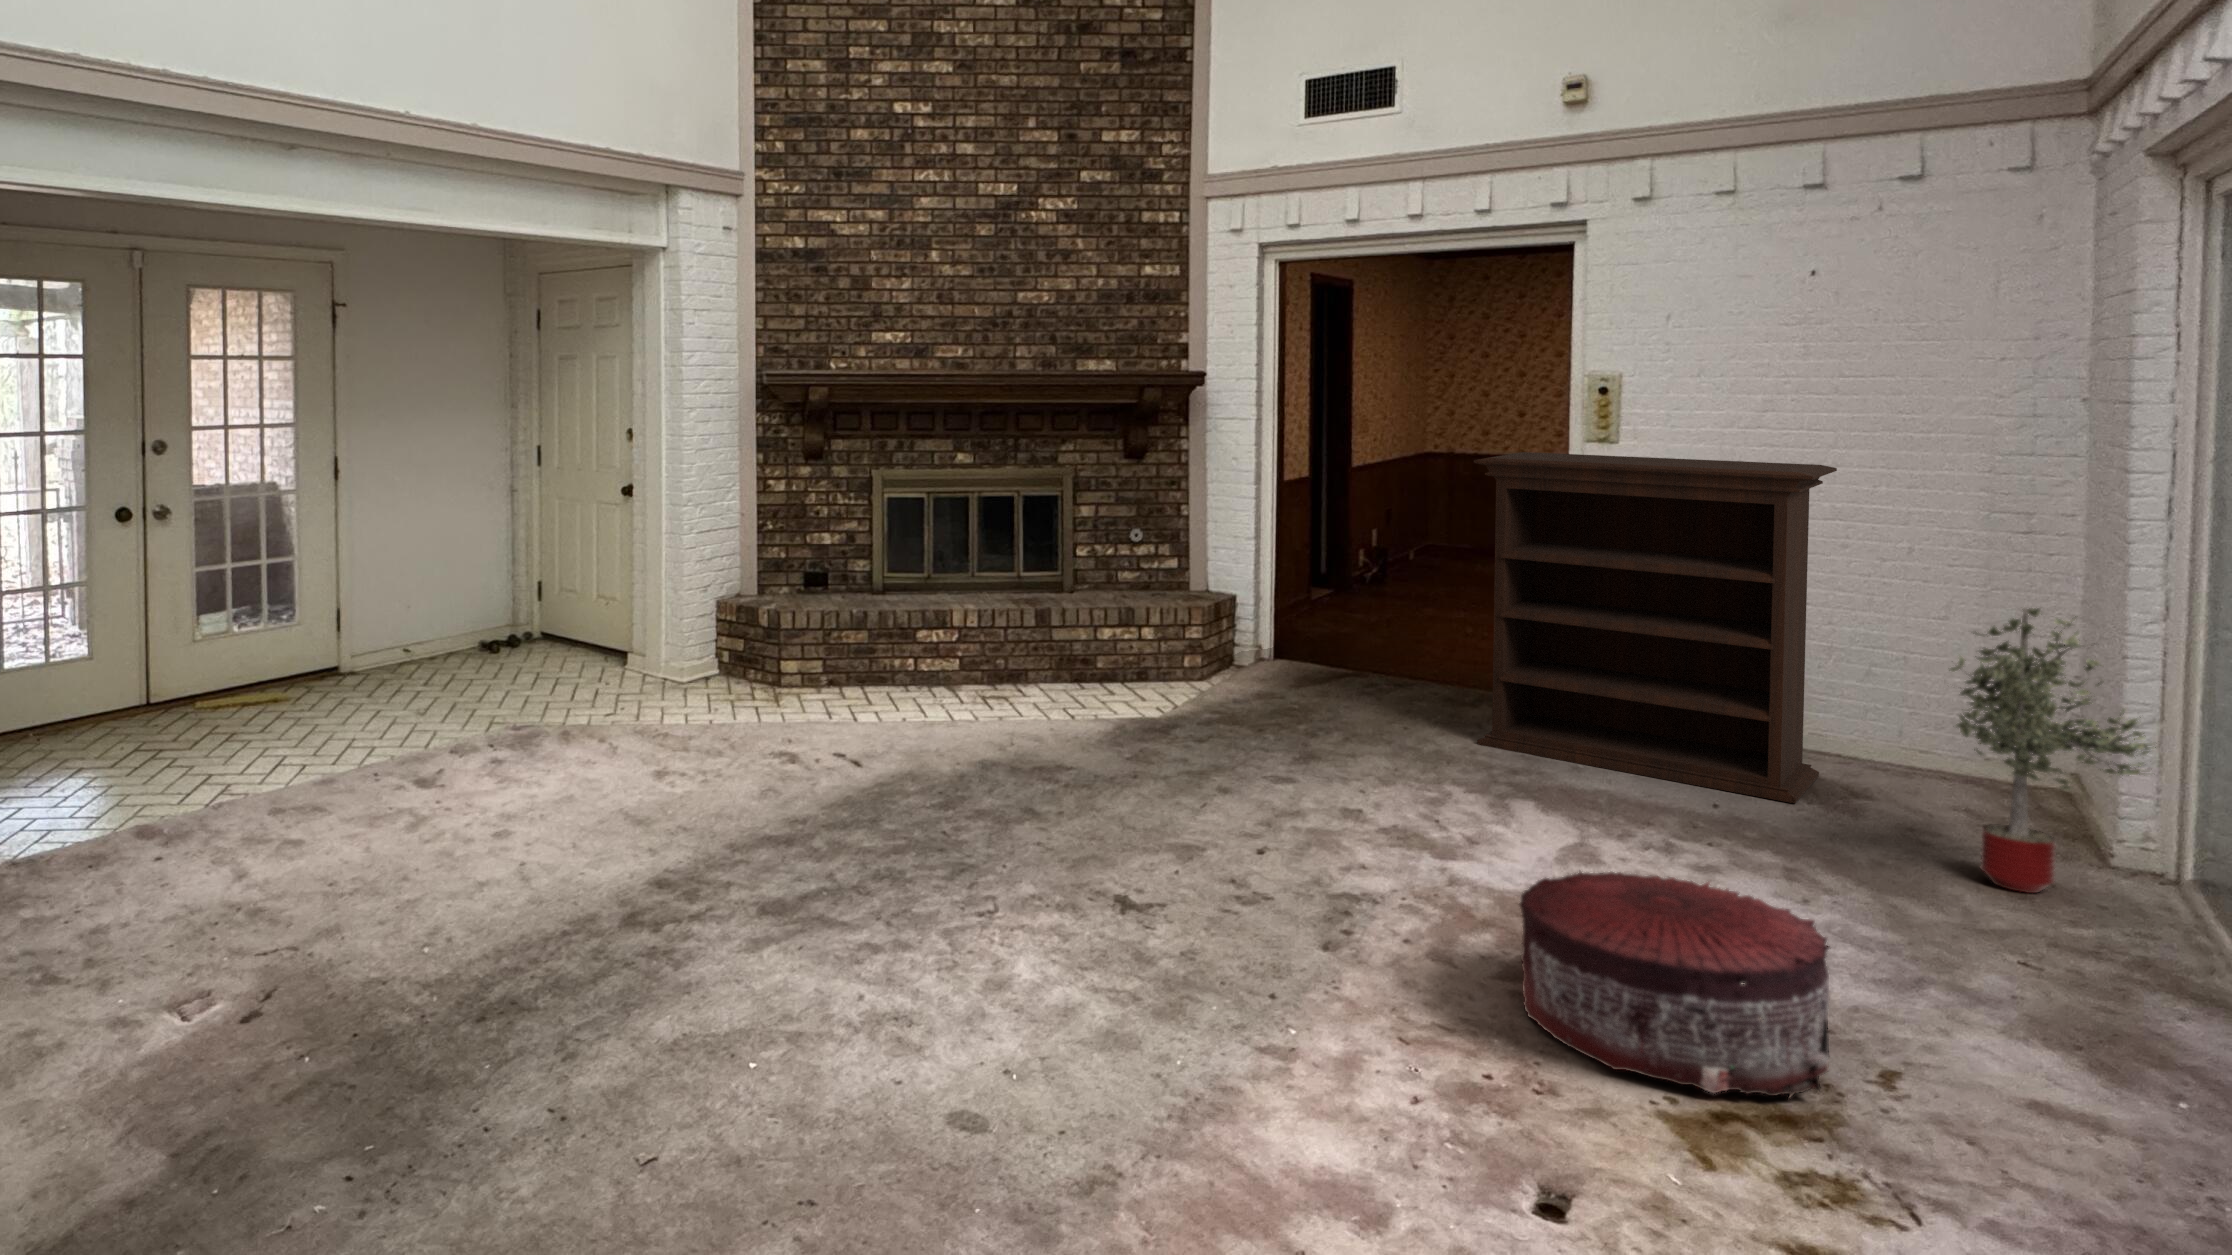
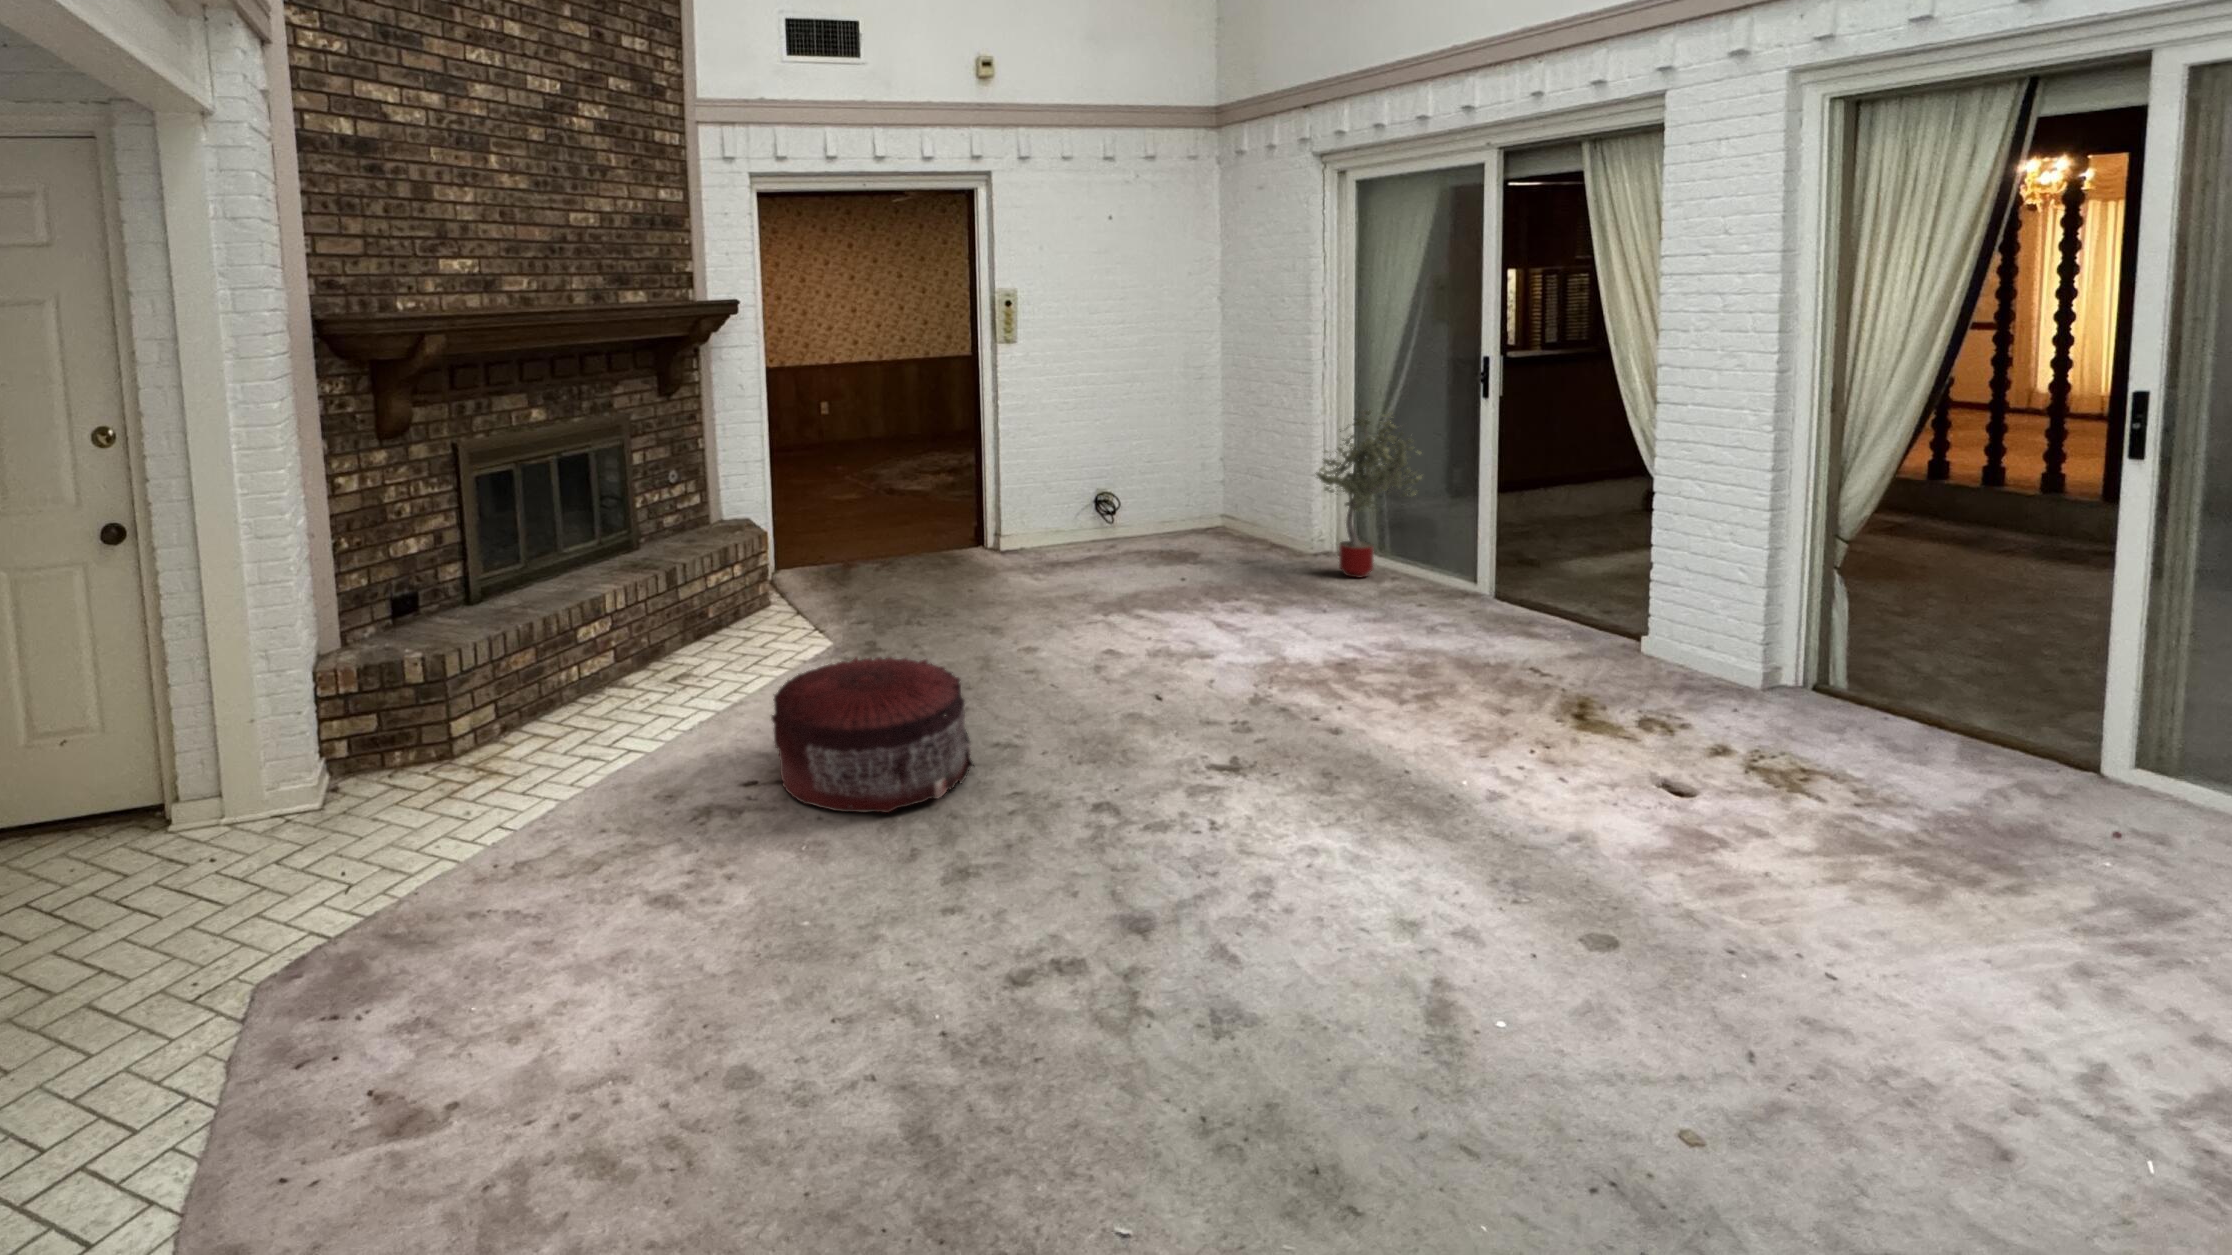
bookshelf: present [1474,452,1837,803] -> none [978,341,1208,586]
pouf: present [1520,871,1830,1099] -> present [771,658,974,813]

